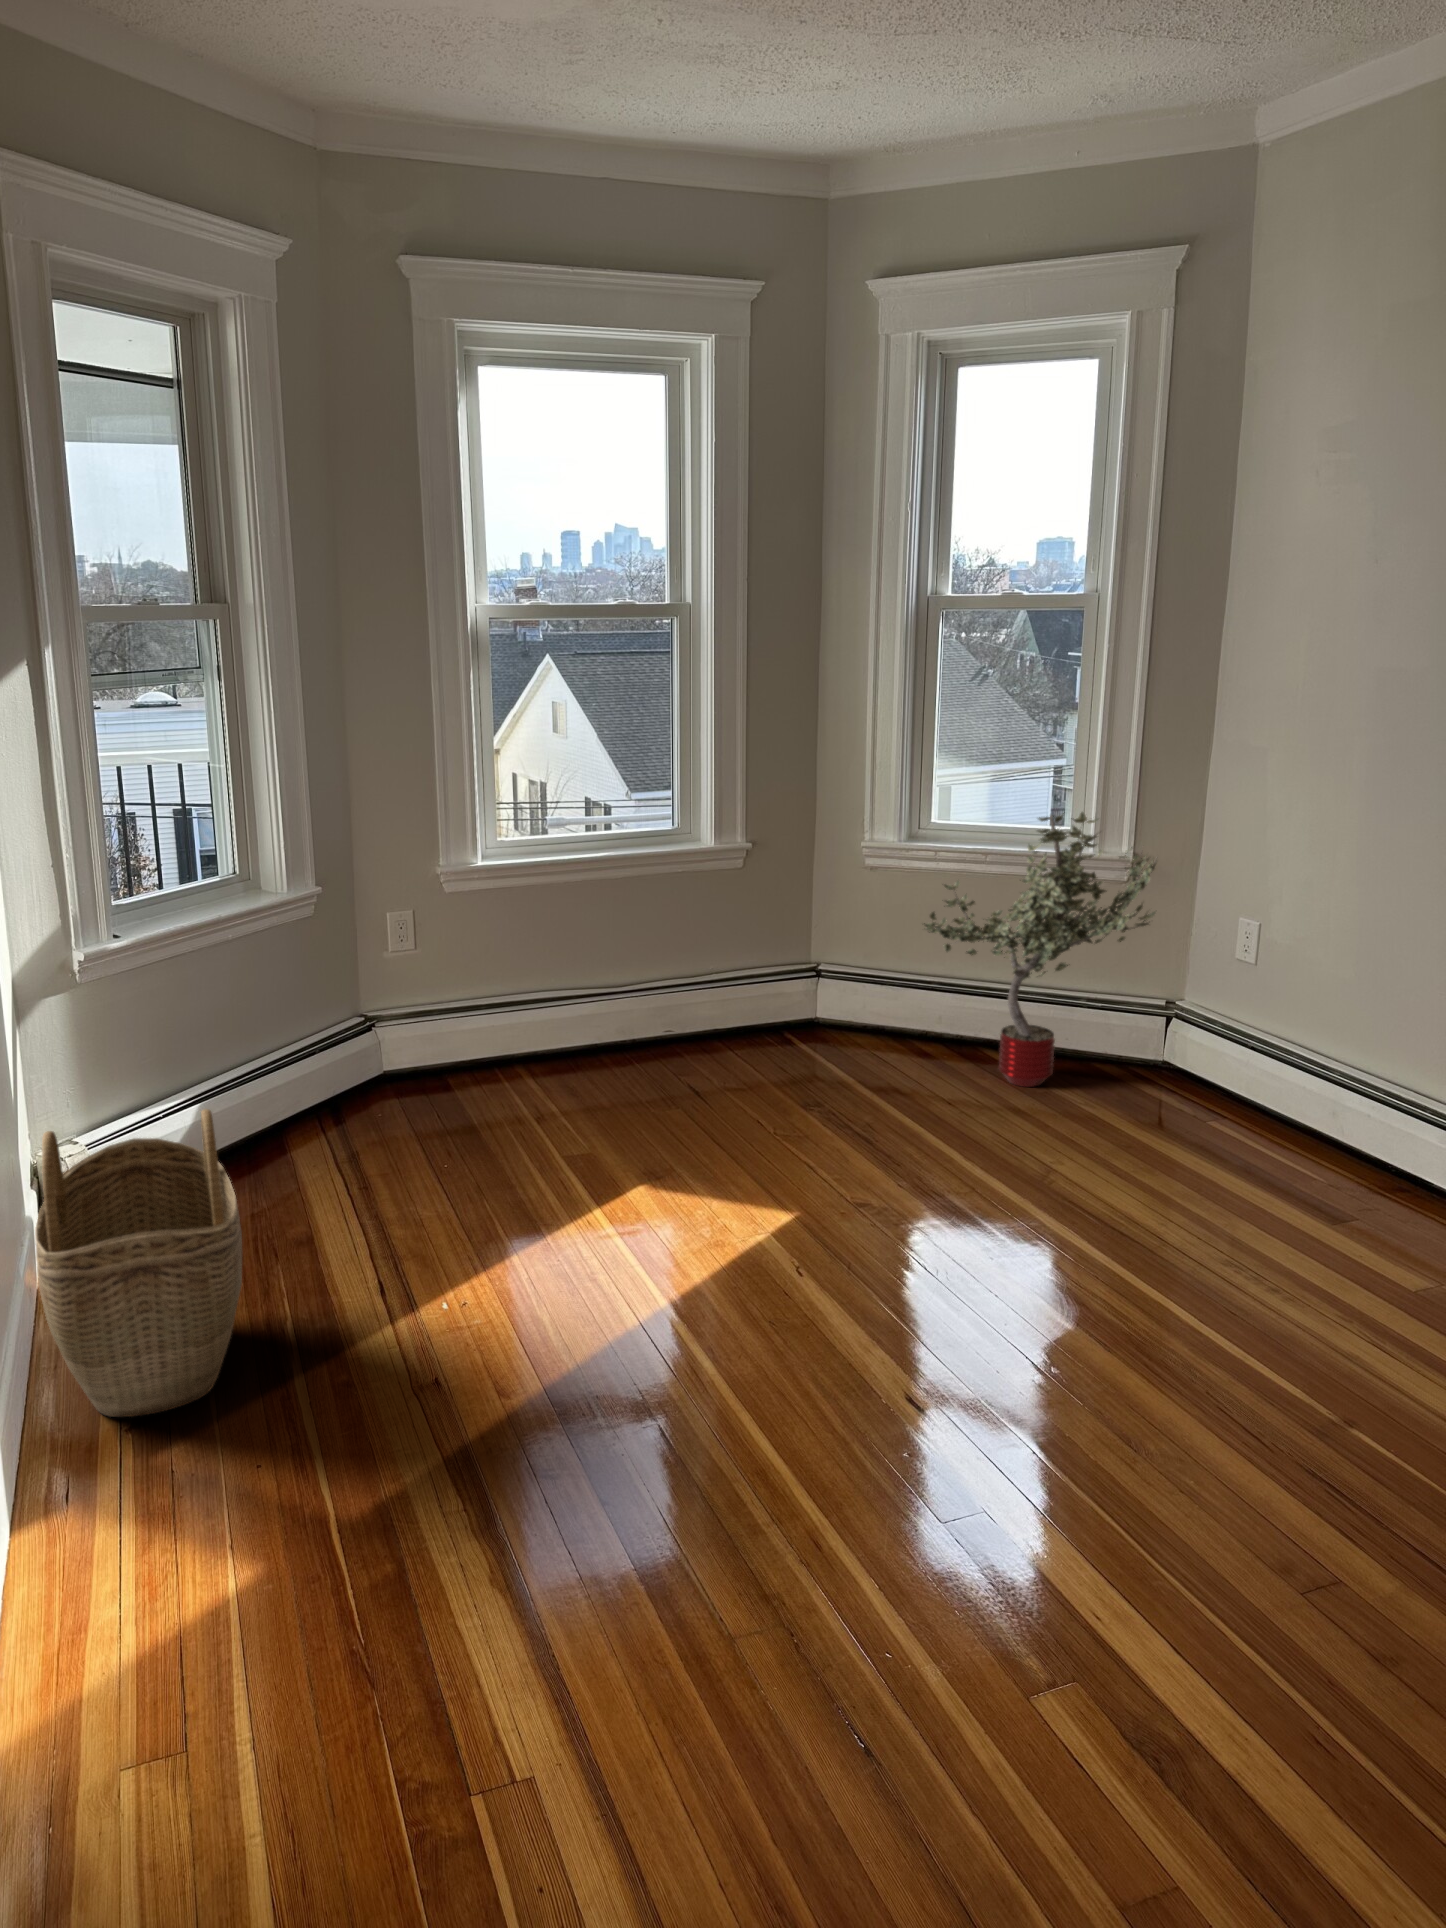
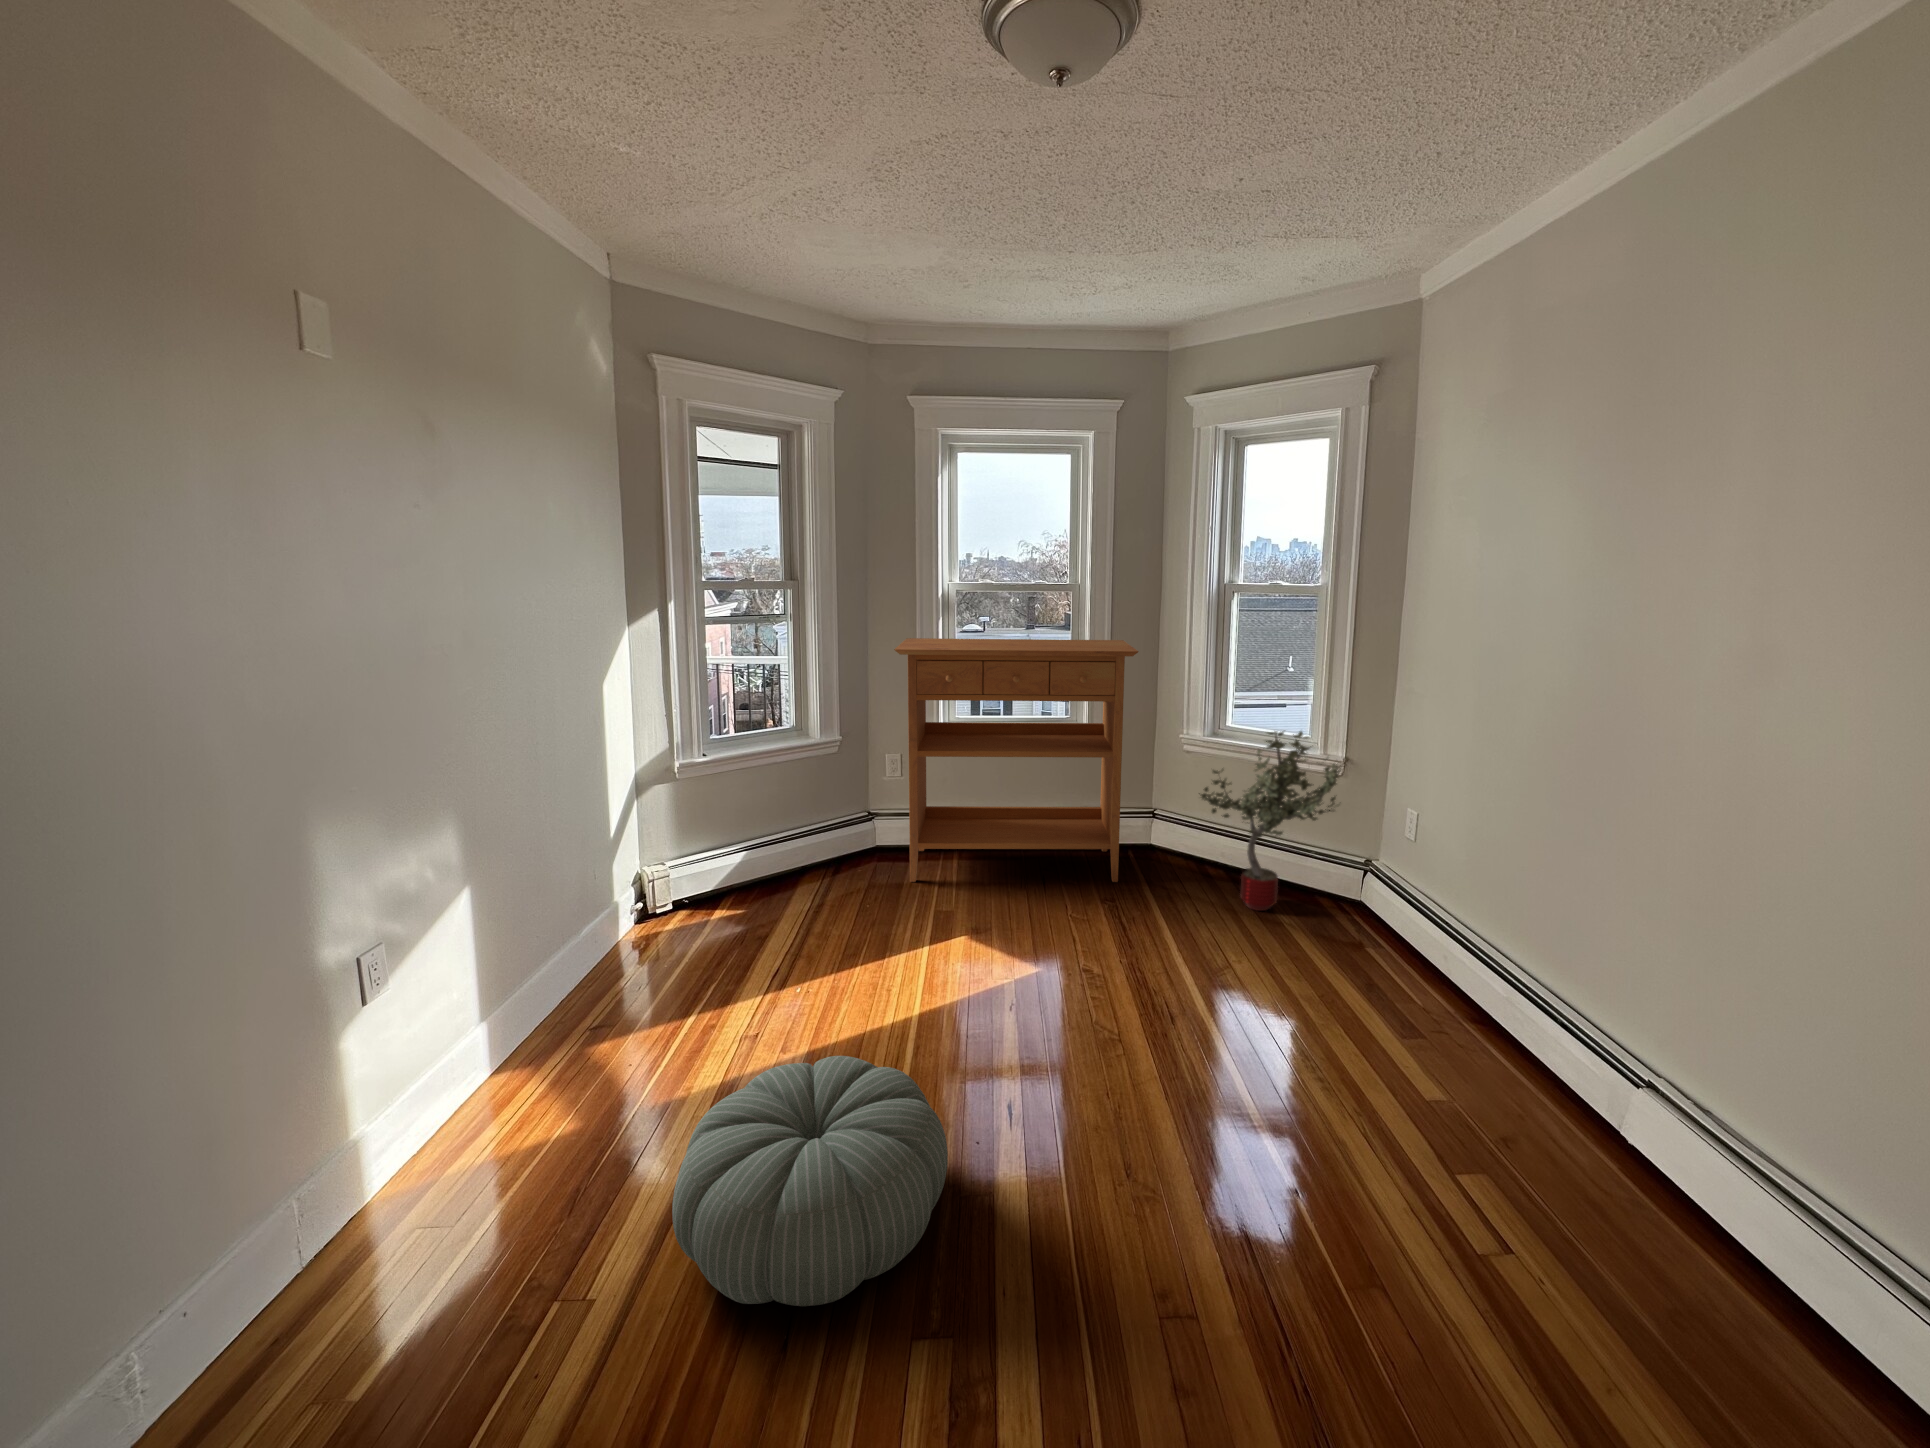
console table: none [419,691,839,1120] -> present [894,638,1138,882]
woven basket: present [35,1109,242,1417] -> none [561,856,691,1021]
pouf: none [548,1365,973,1737] -> present [672,1056,948,1306]

